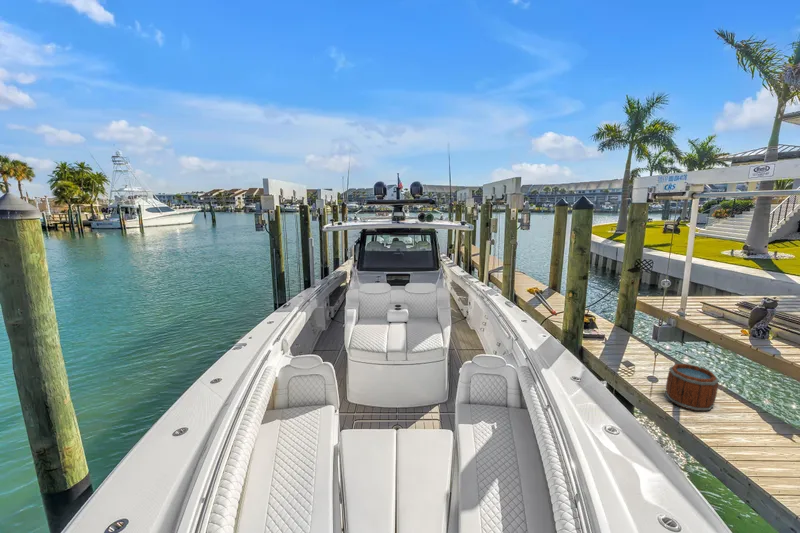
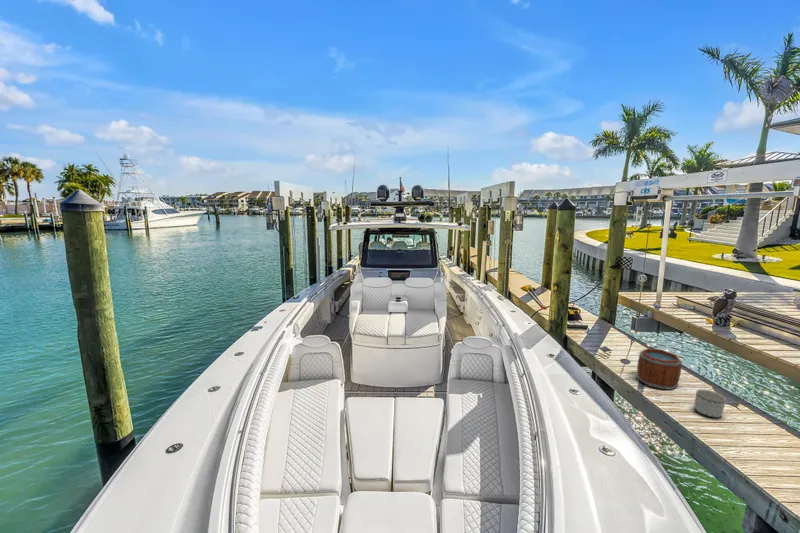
planter: none [737,414,775,447] -> present [694,389,726,418]

